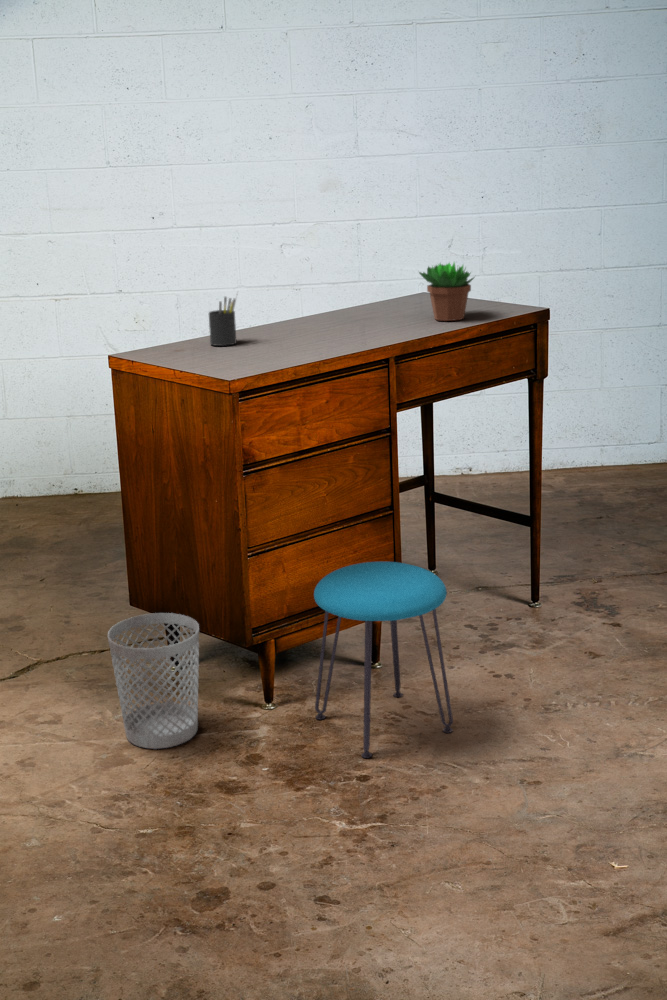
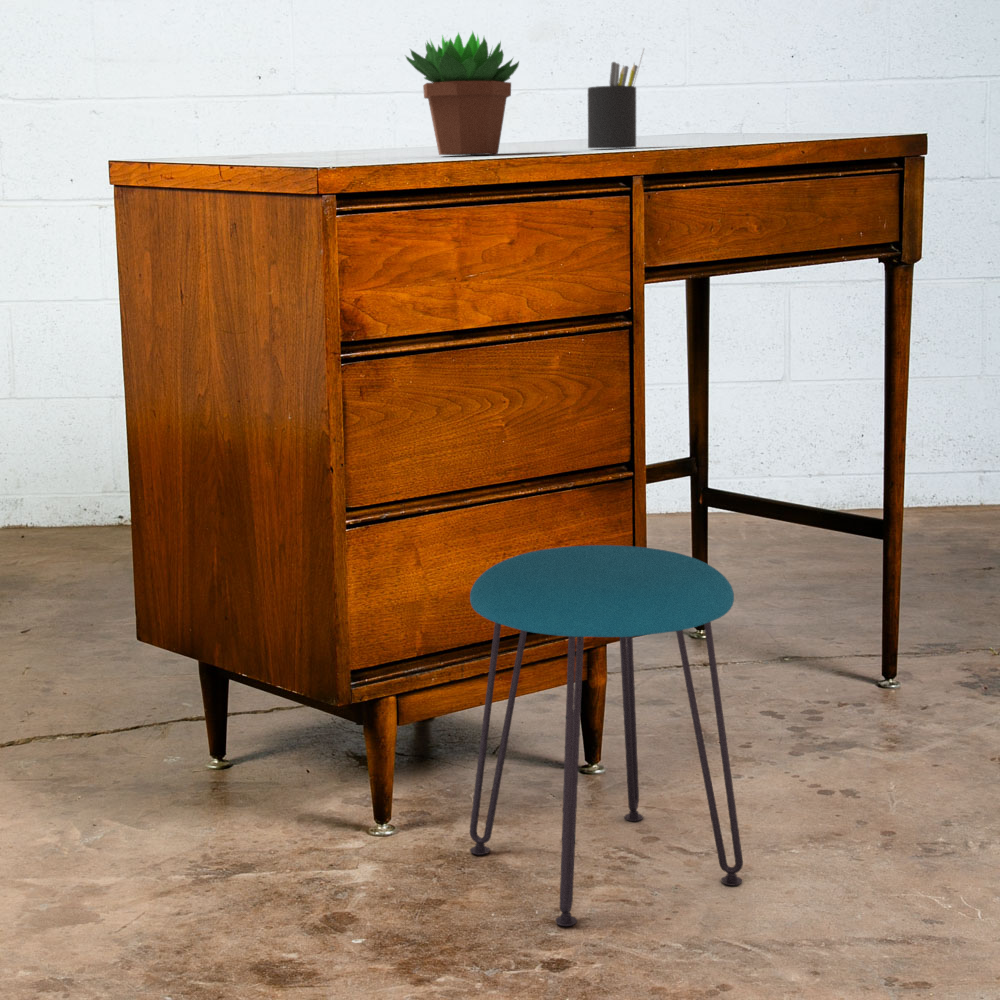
succulent plant: present [419,263,474,321] -> present [406,32,519,155]
pen holder: present [209,297,236,346] -> present [588,53,643,148]
wastebasket: present [108,613,199,749] -> none [63,636,245,897]

